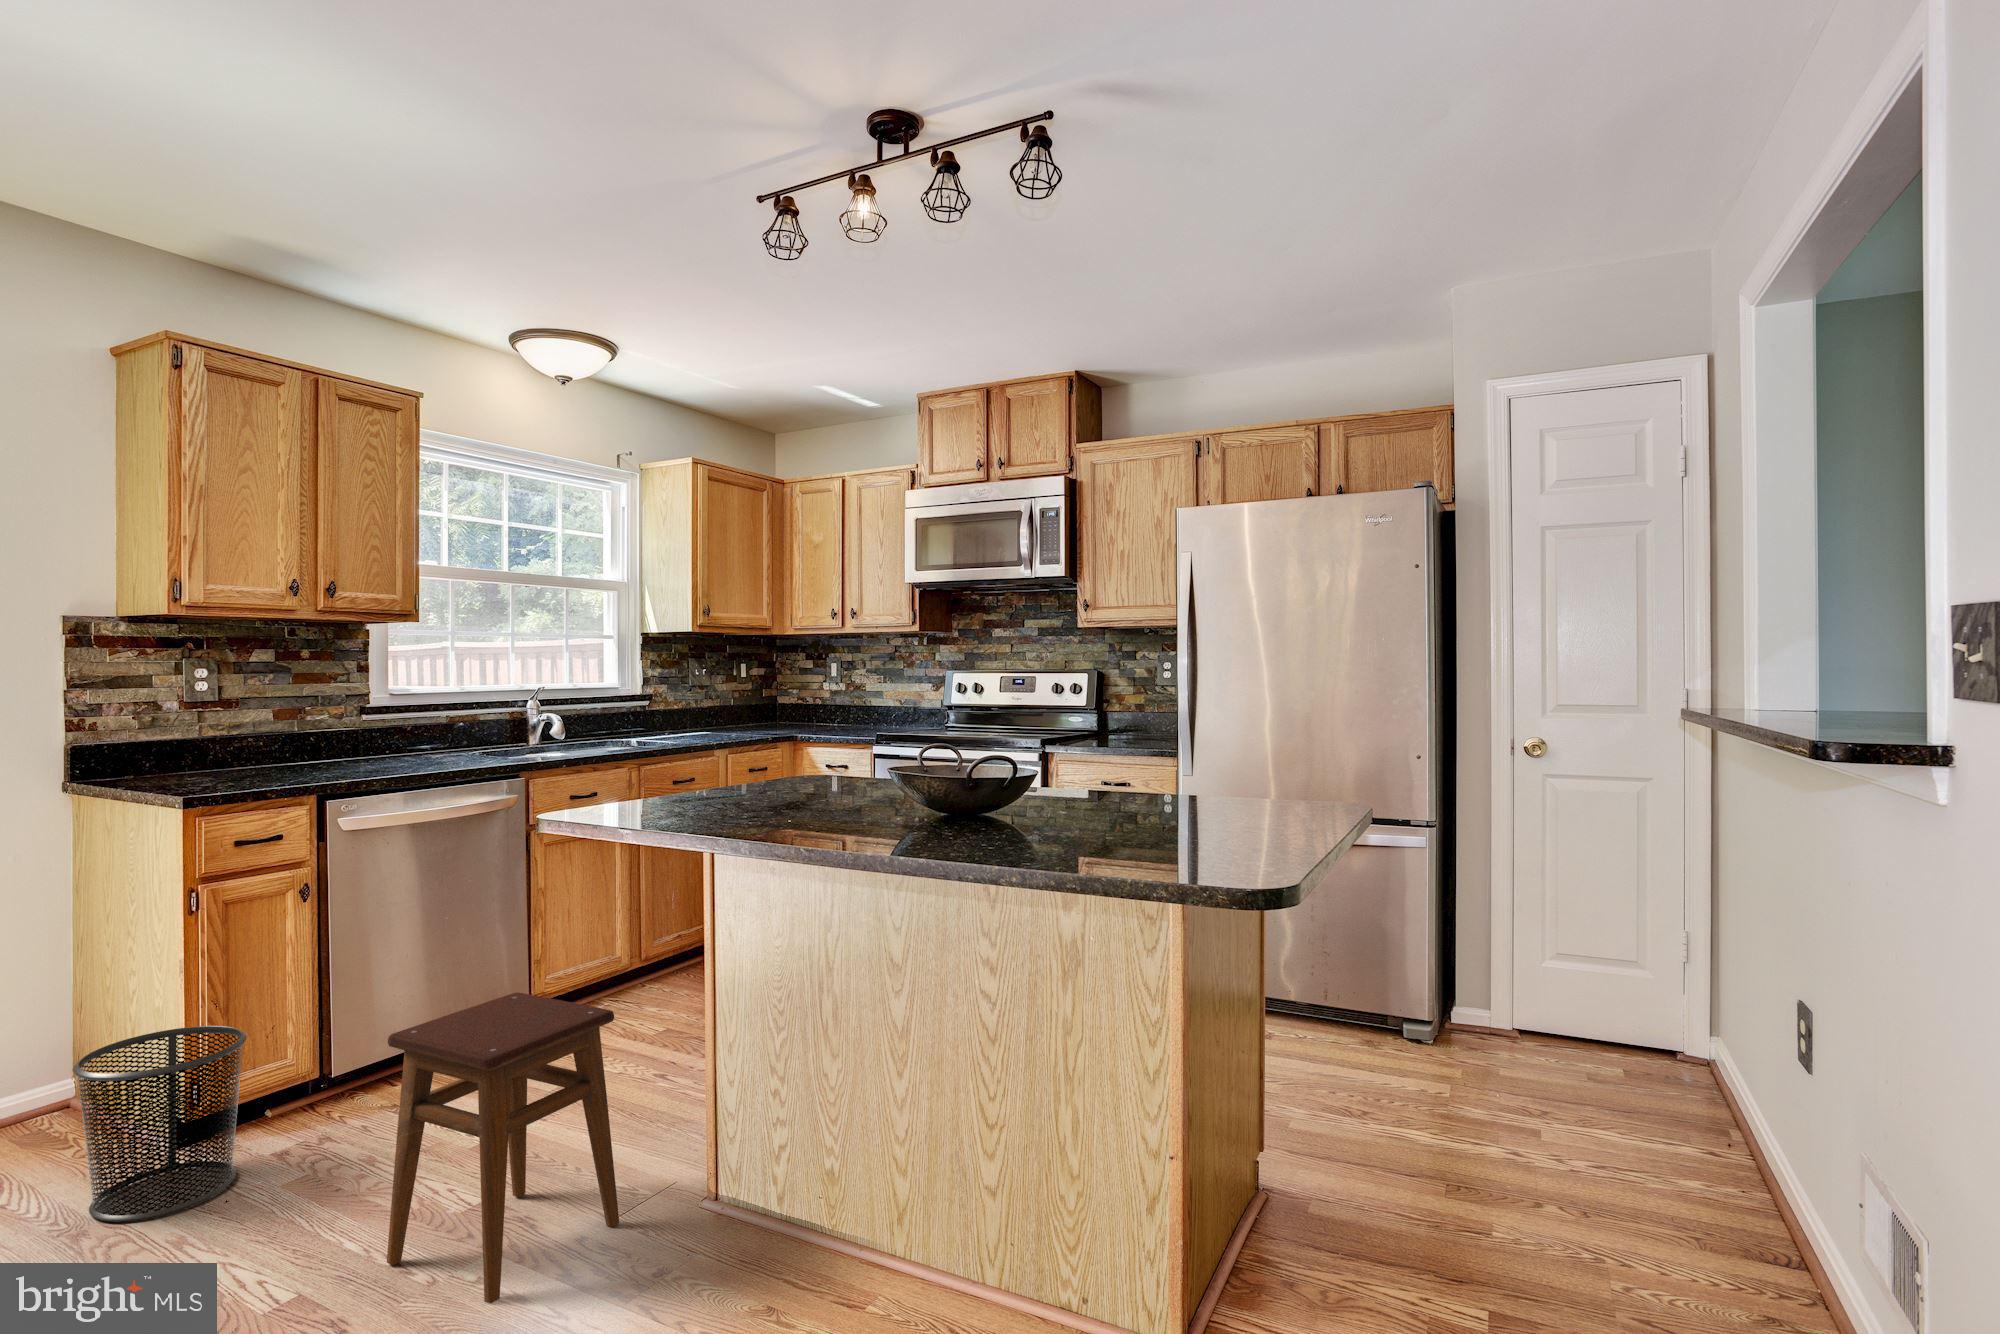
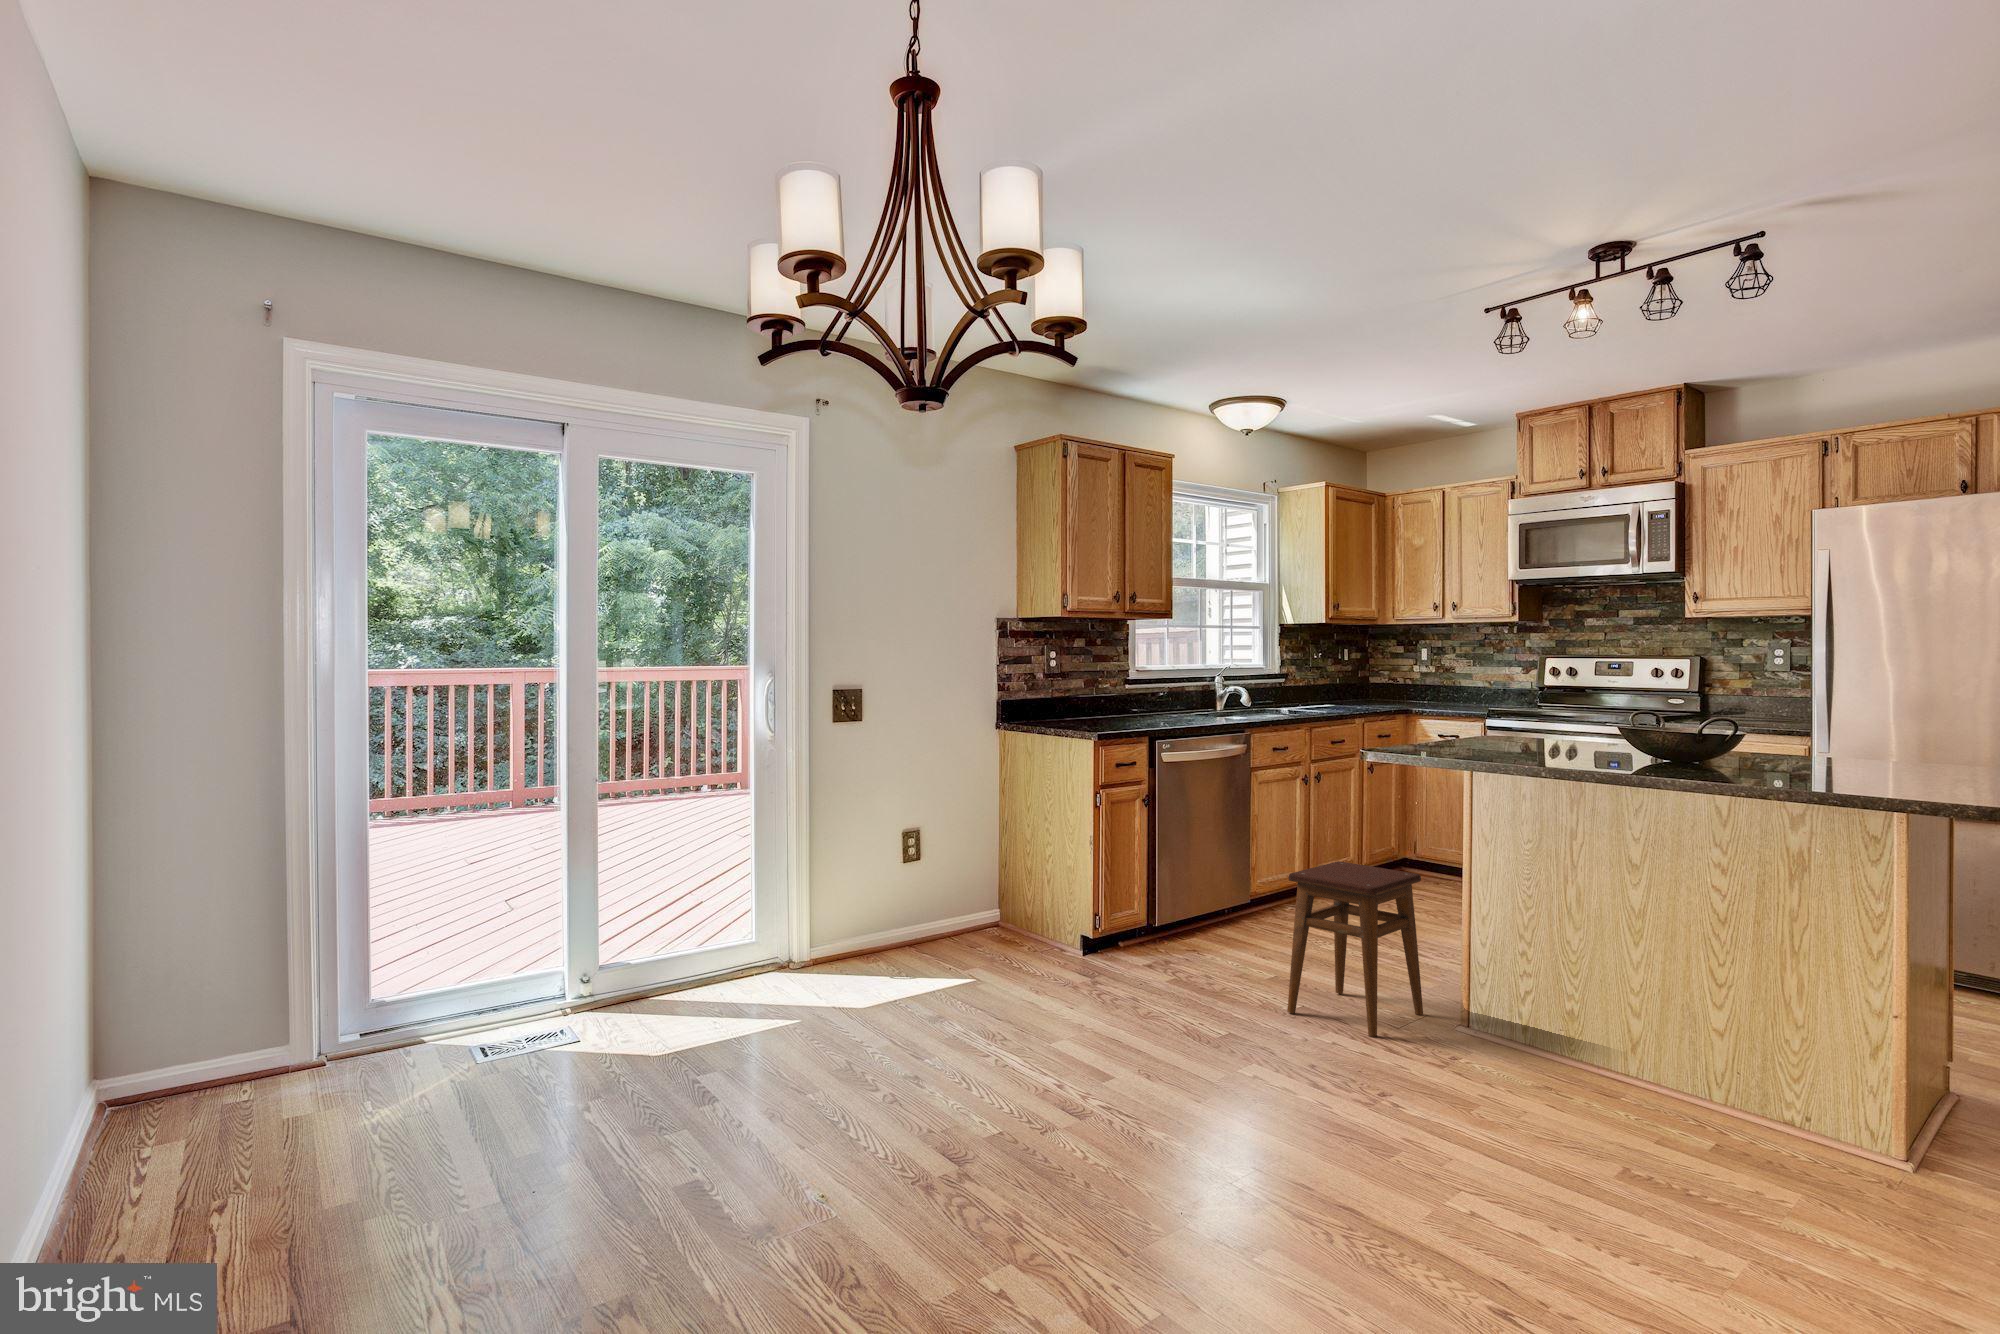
waste bin: present [73,1026,247,1222] -> none [1071,872,1153,977]

